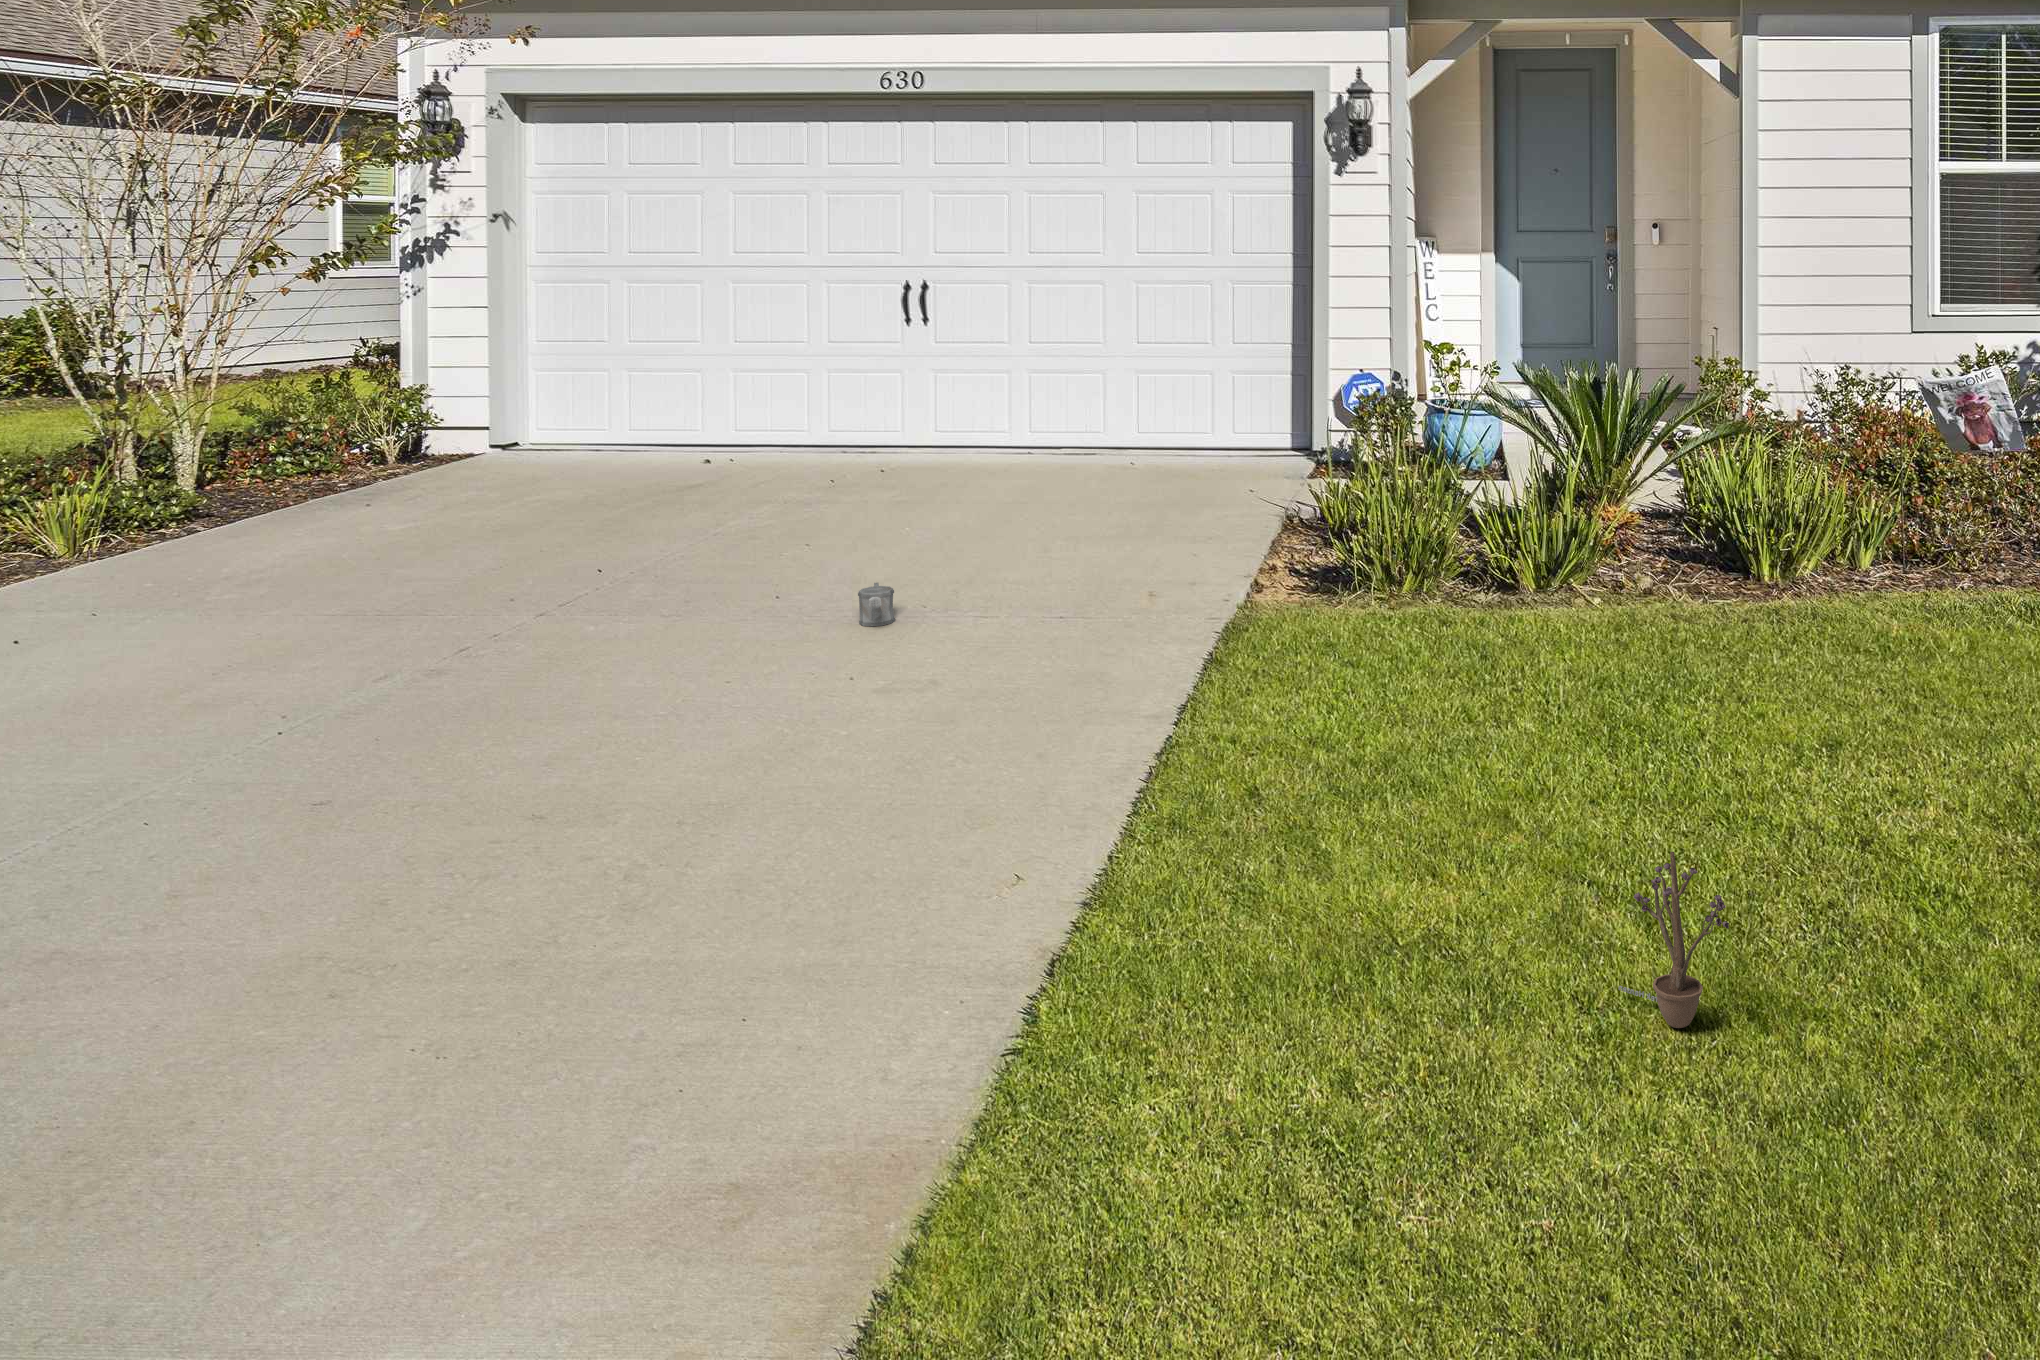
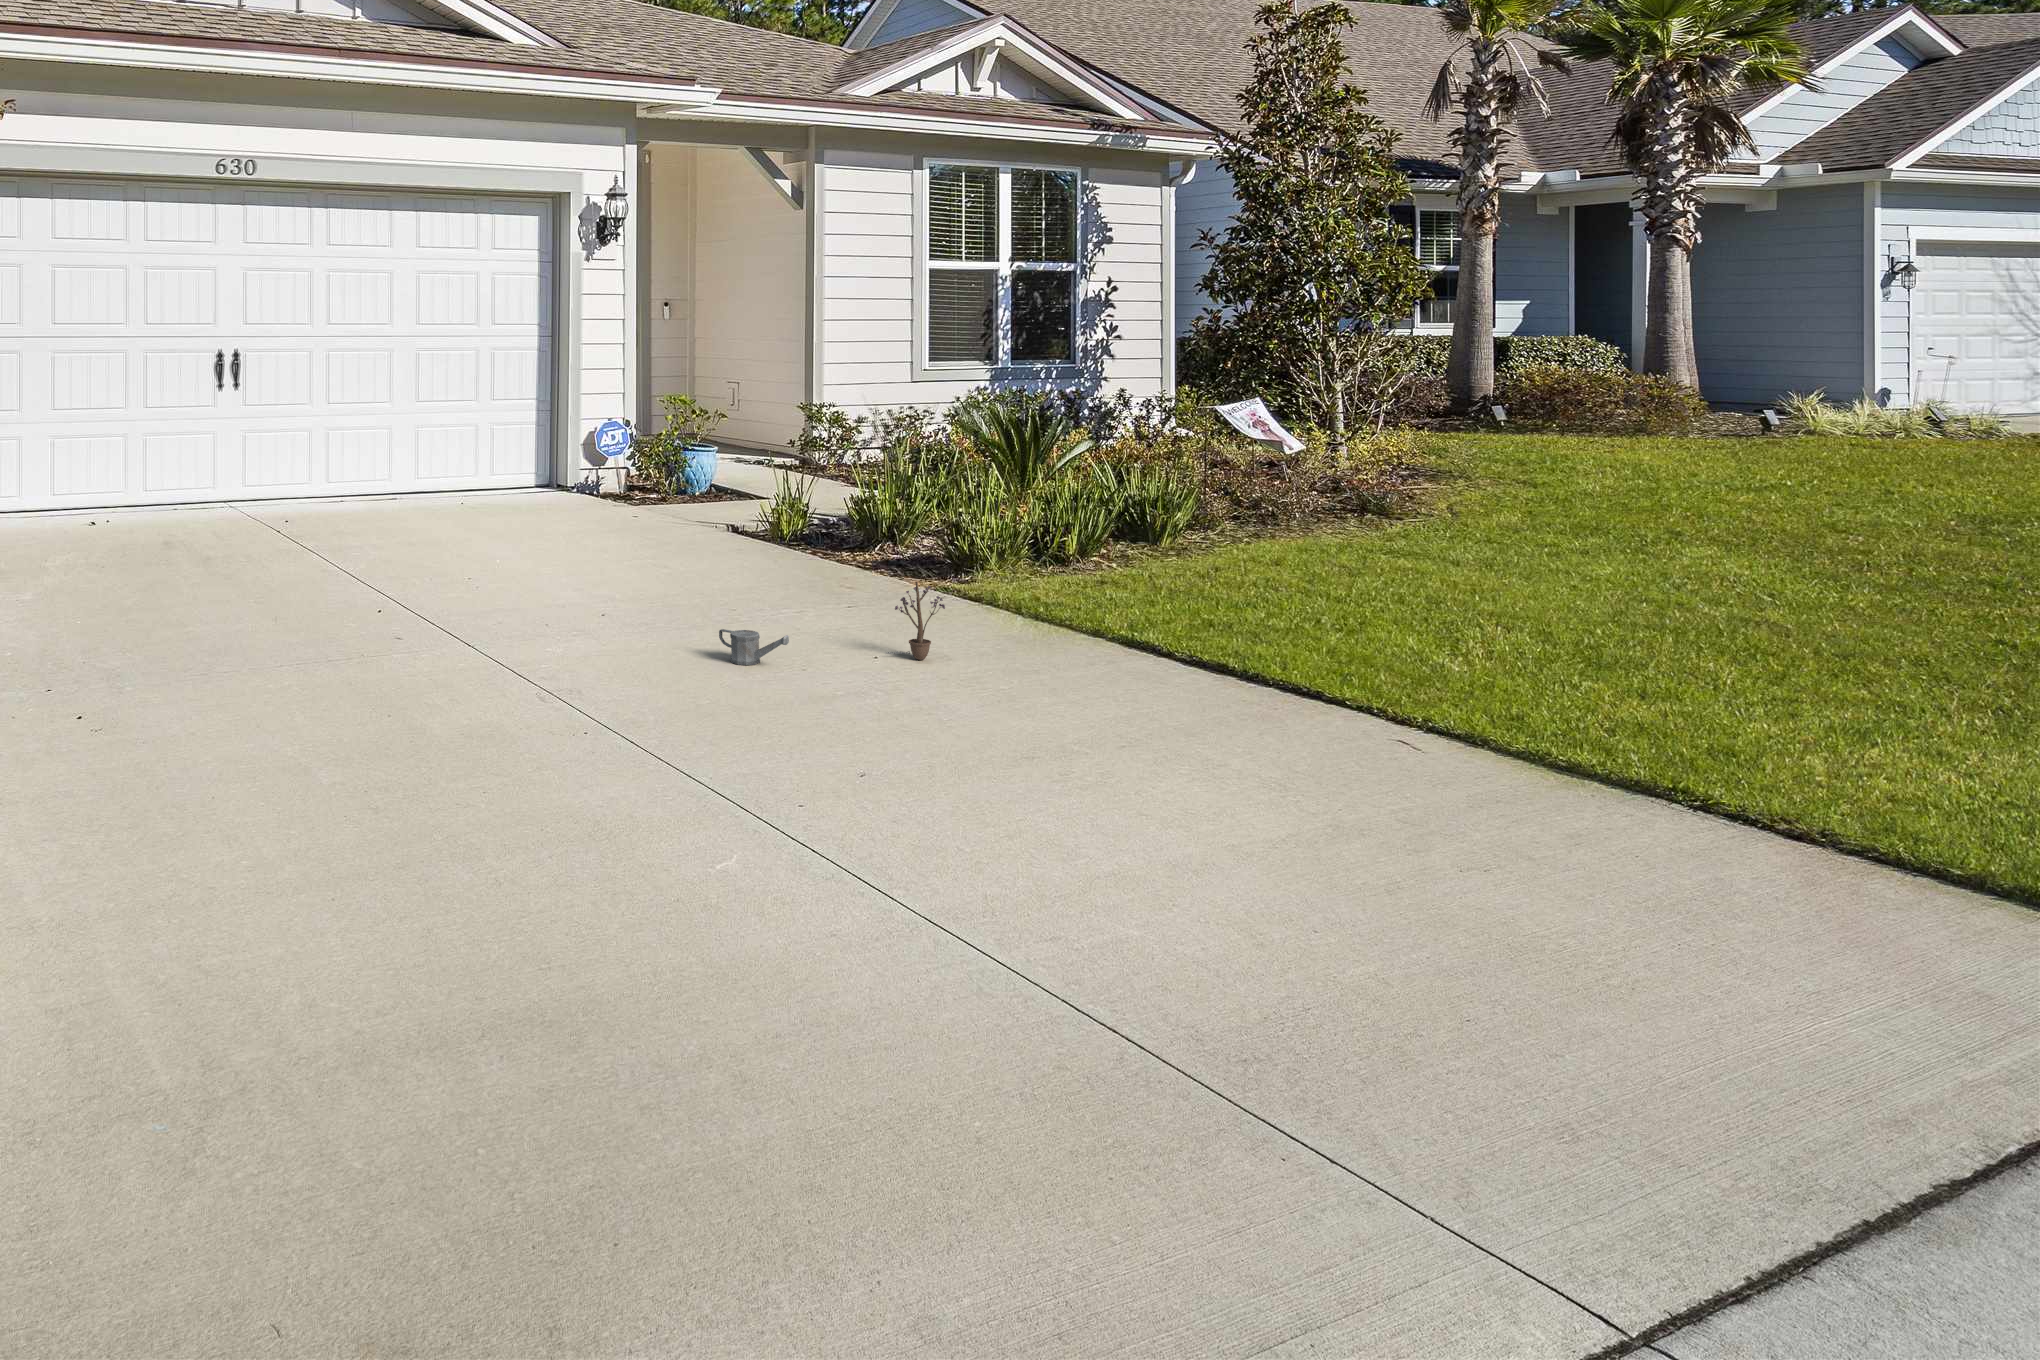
decorative plant: present [1619,852,1729,1028] -> present [886,582,945,660]

